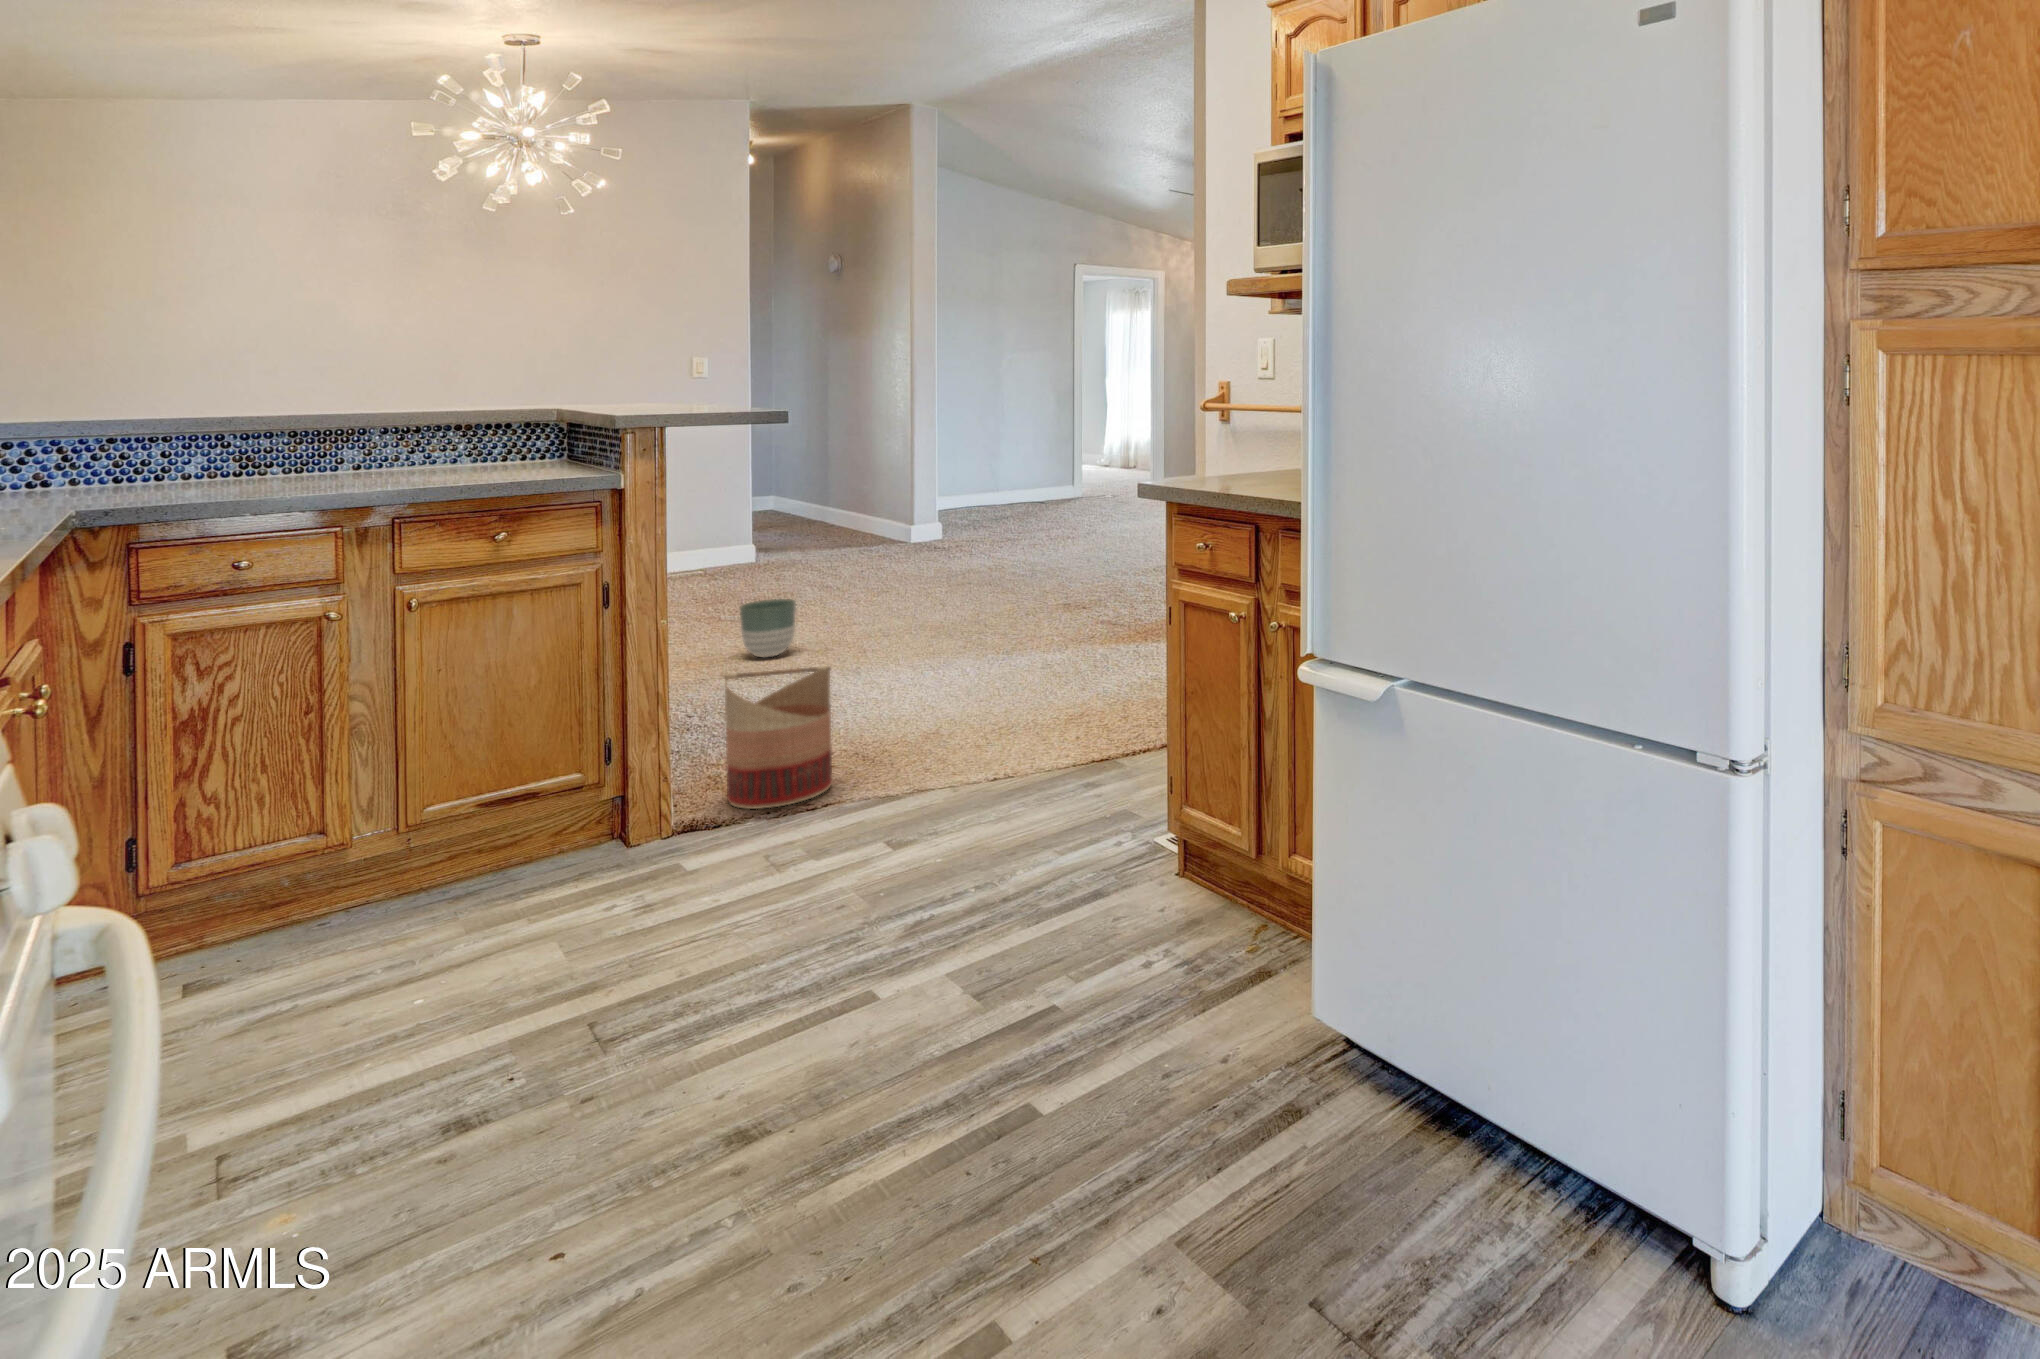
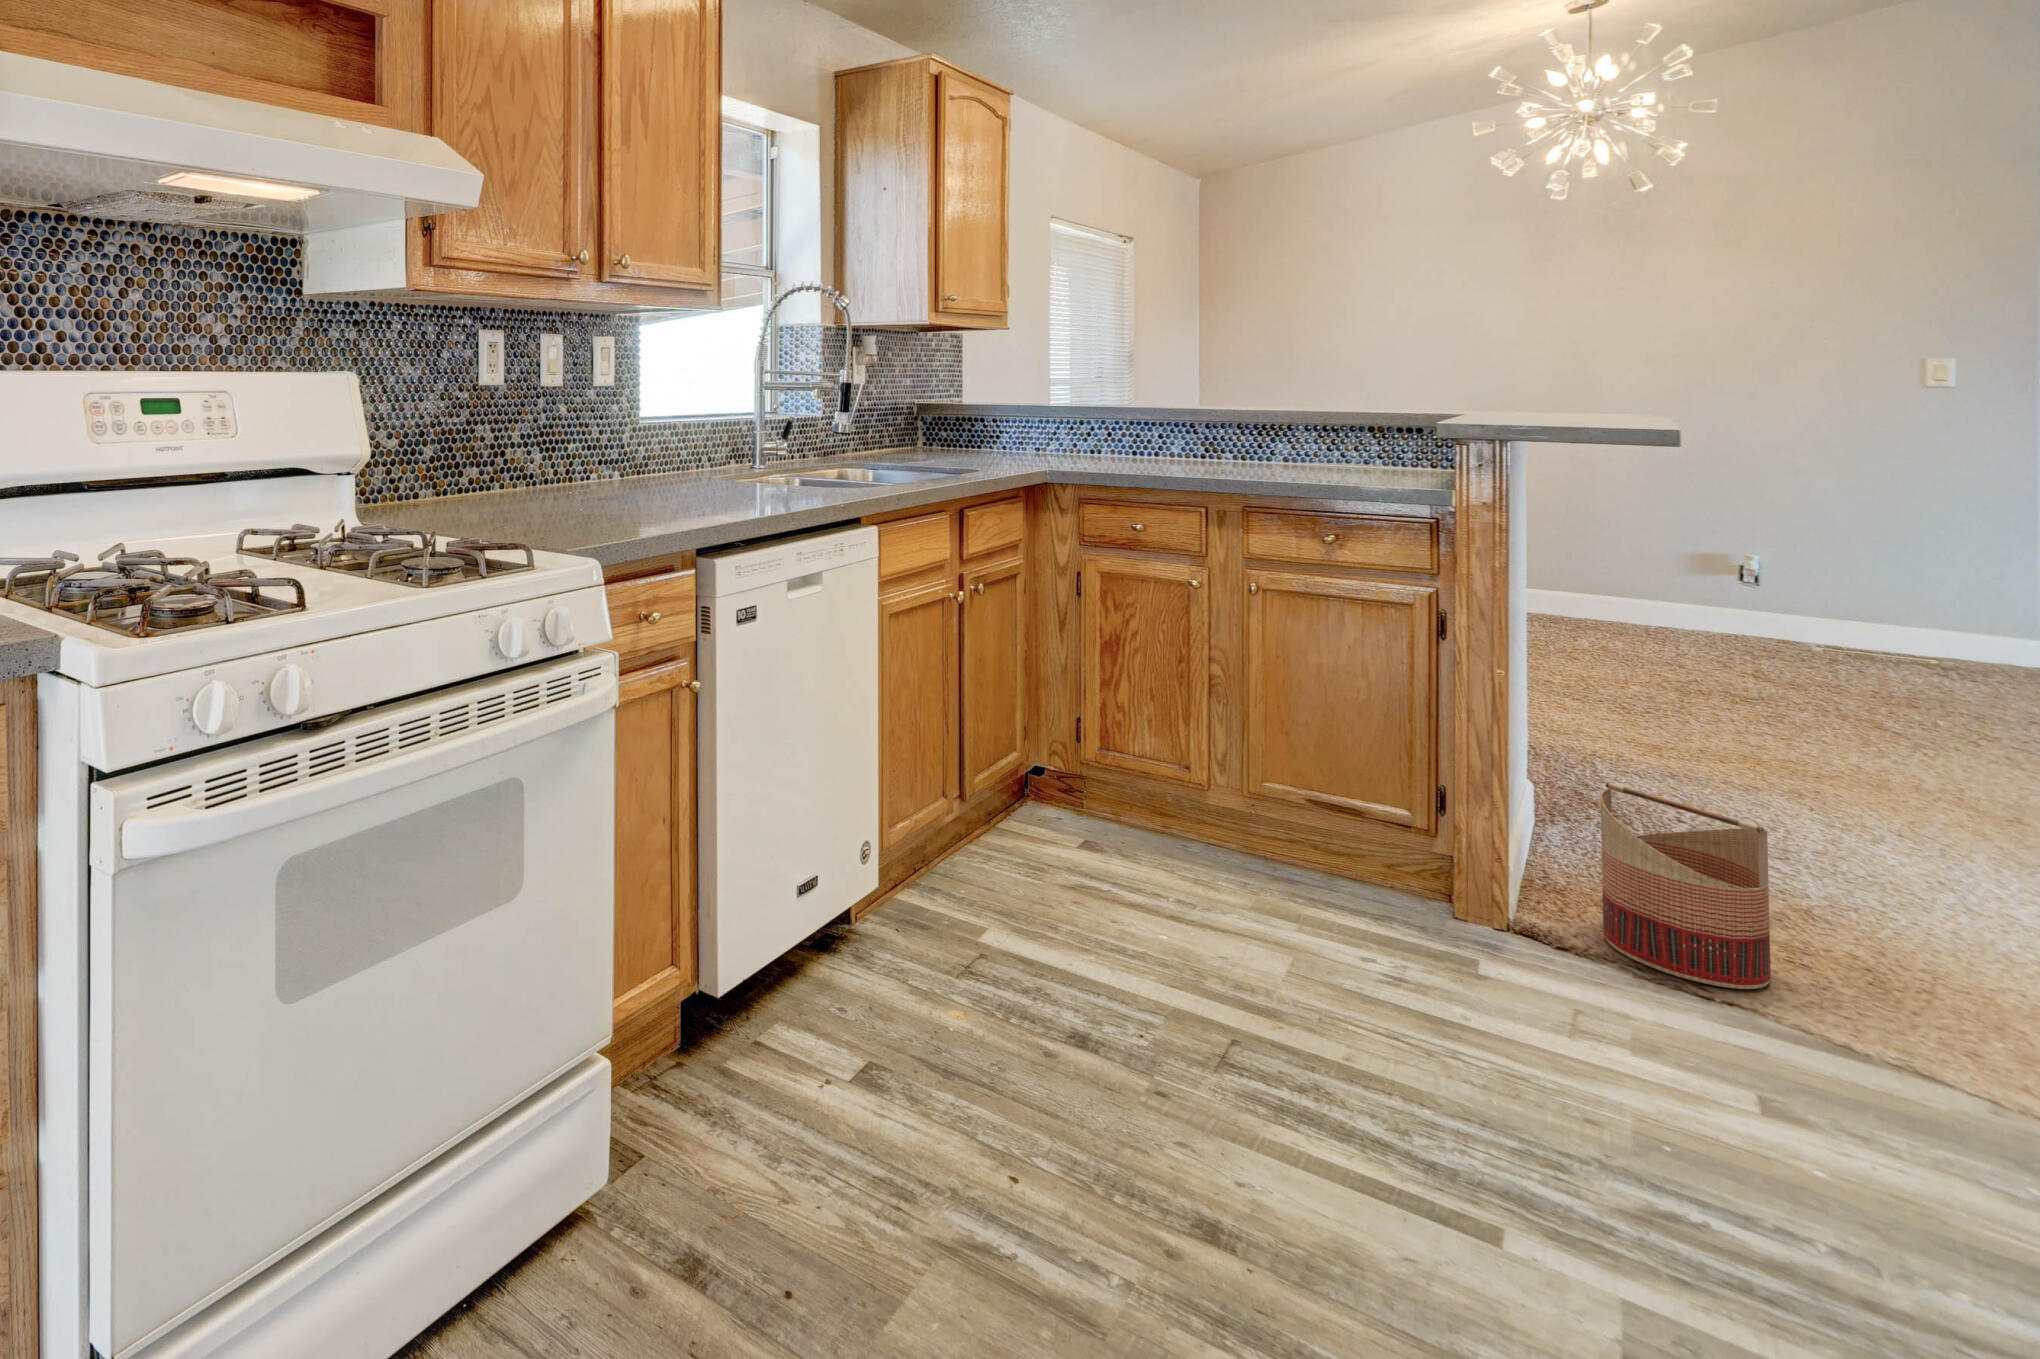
planter: present [740,599,796,658] -> none [1829,723,1932,805]

